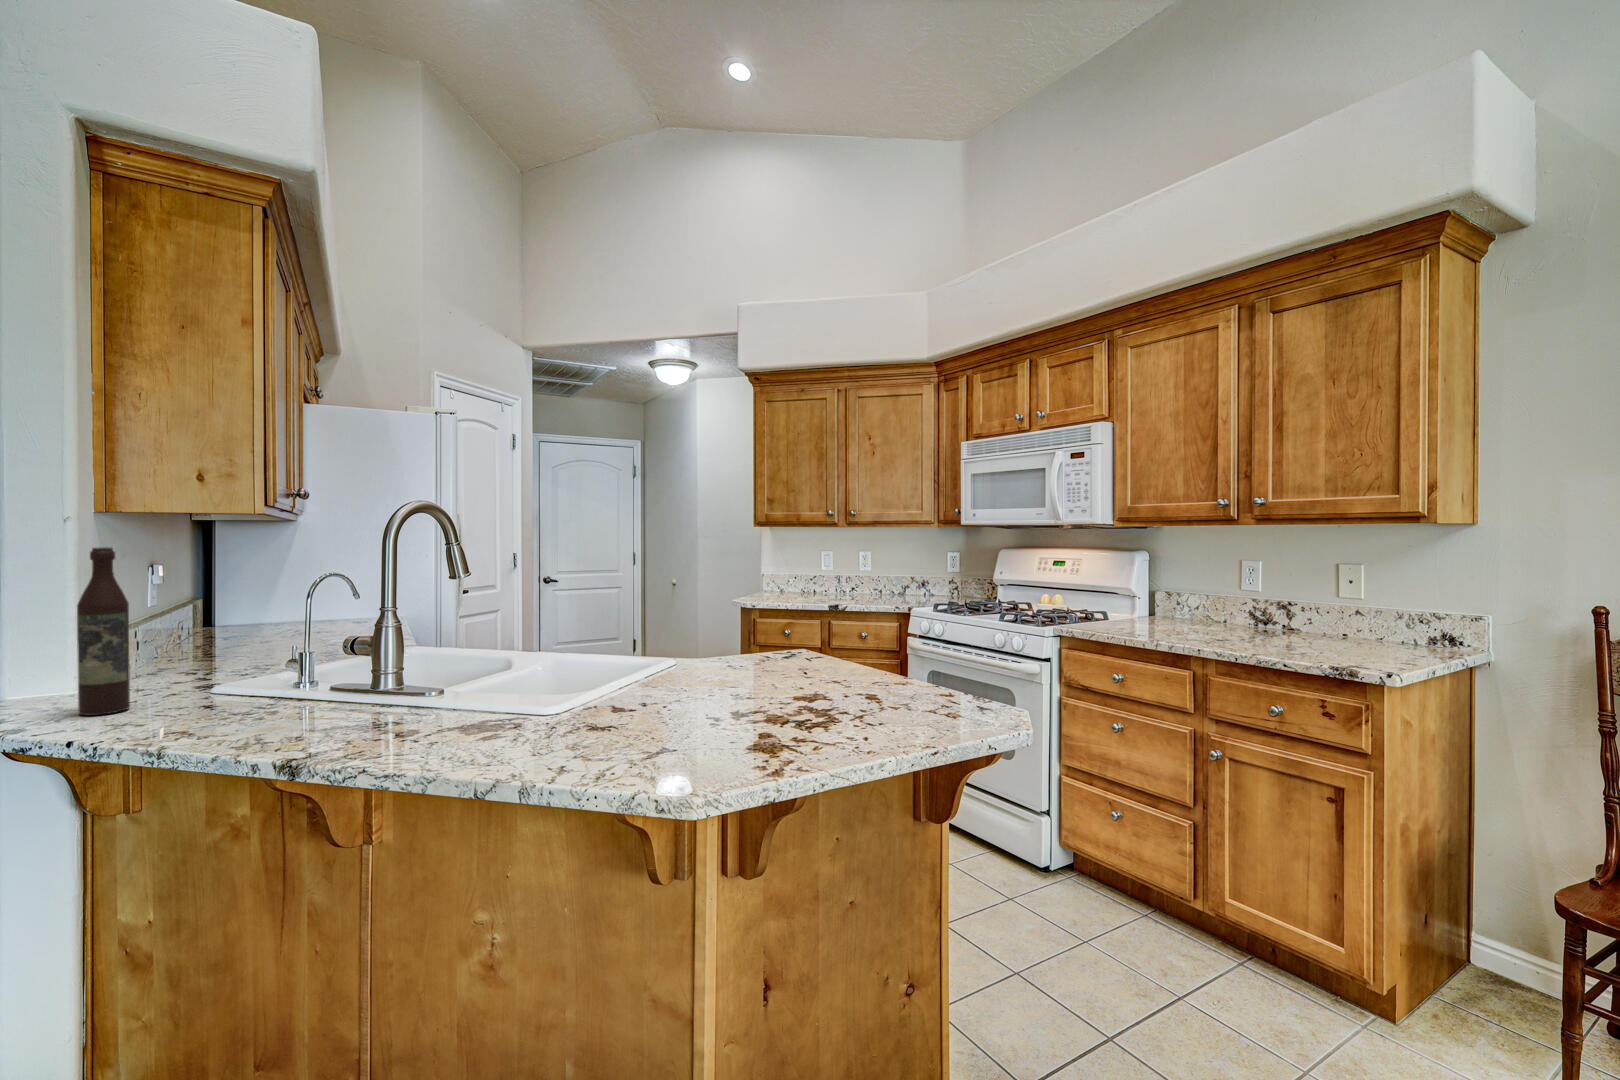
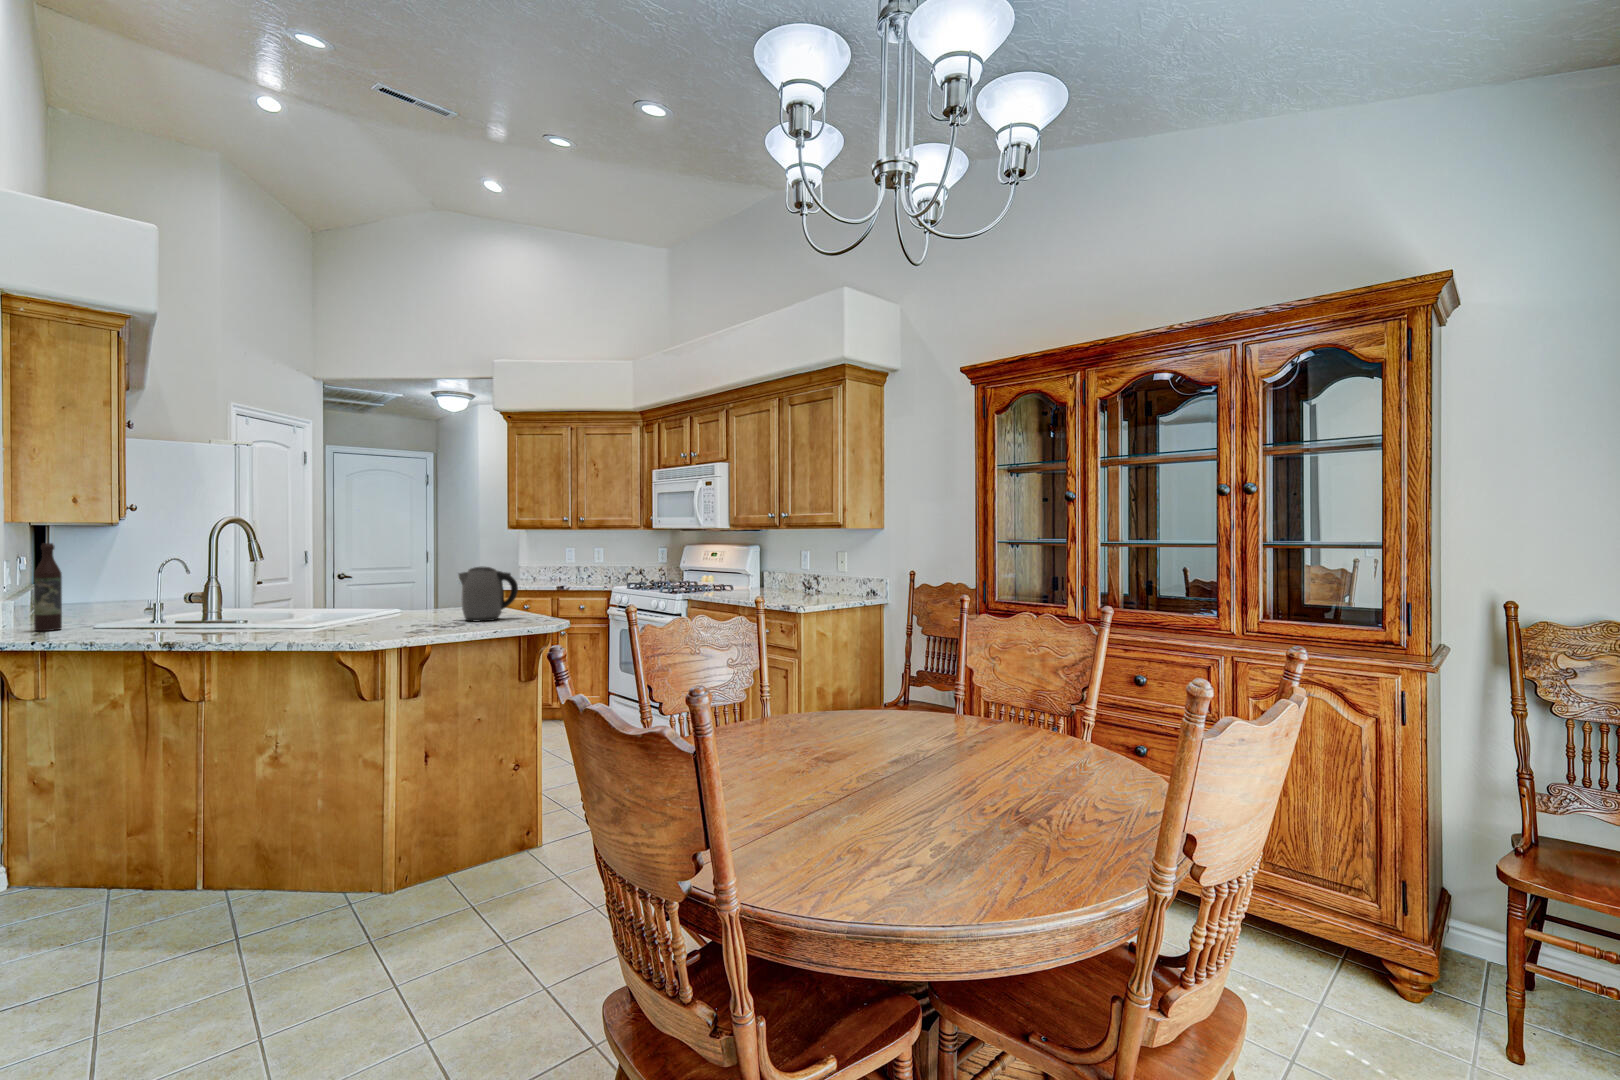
kettle: none [816,595,920,707] -> present [459,567,518,622]

